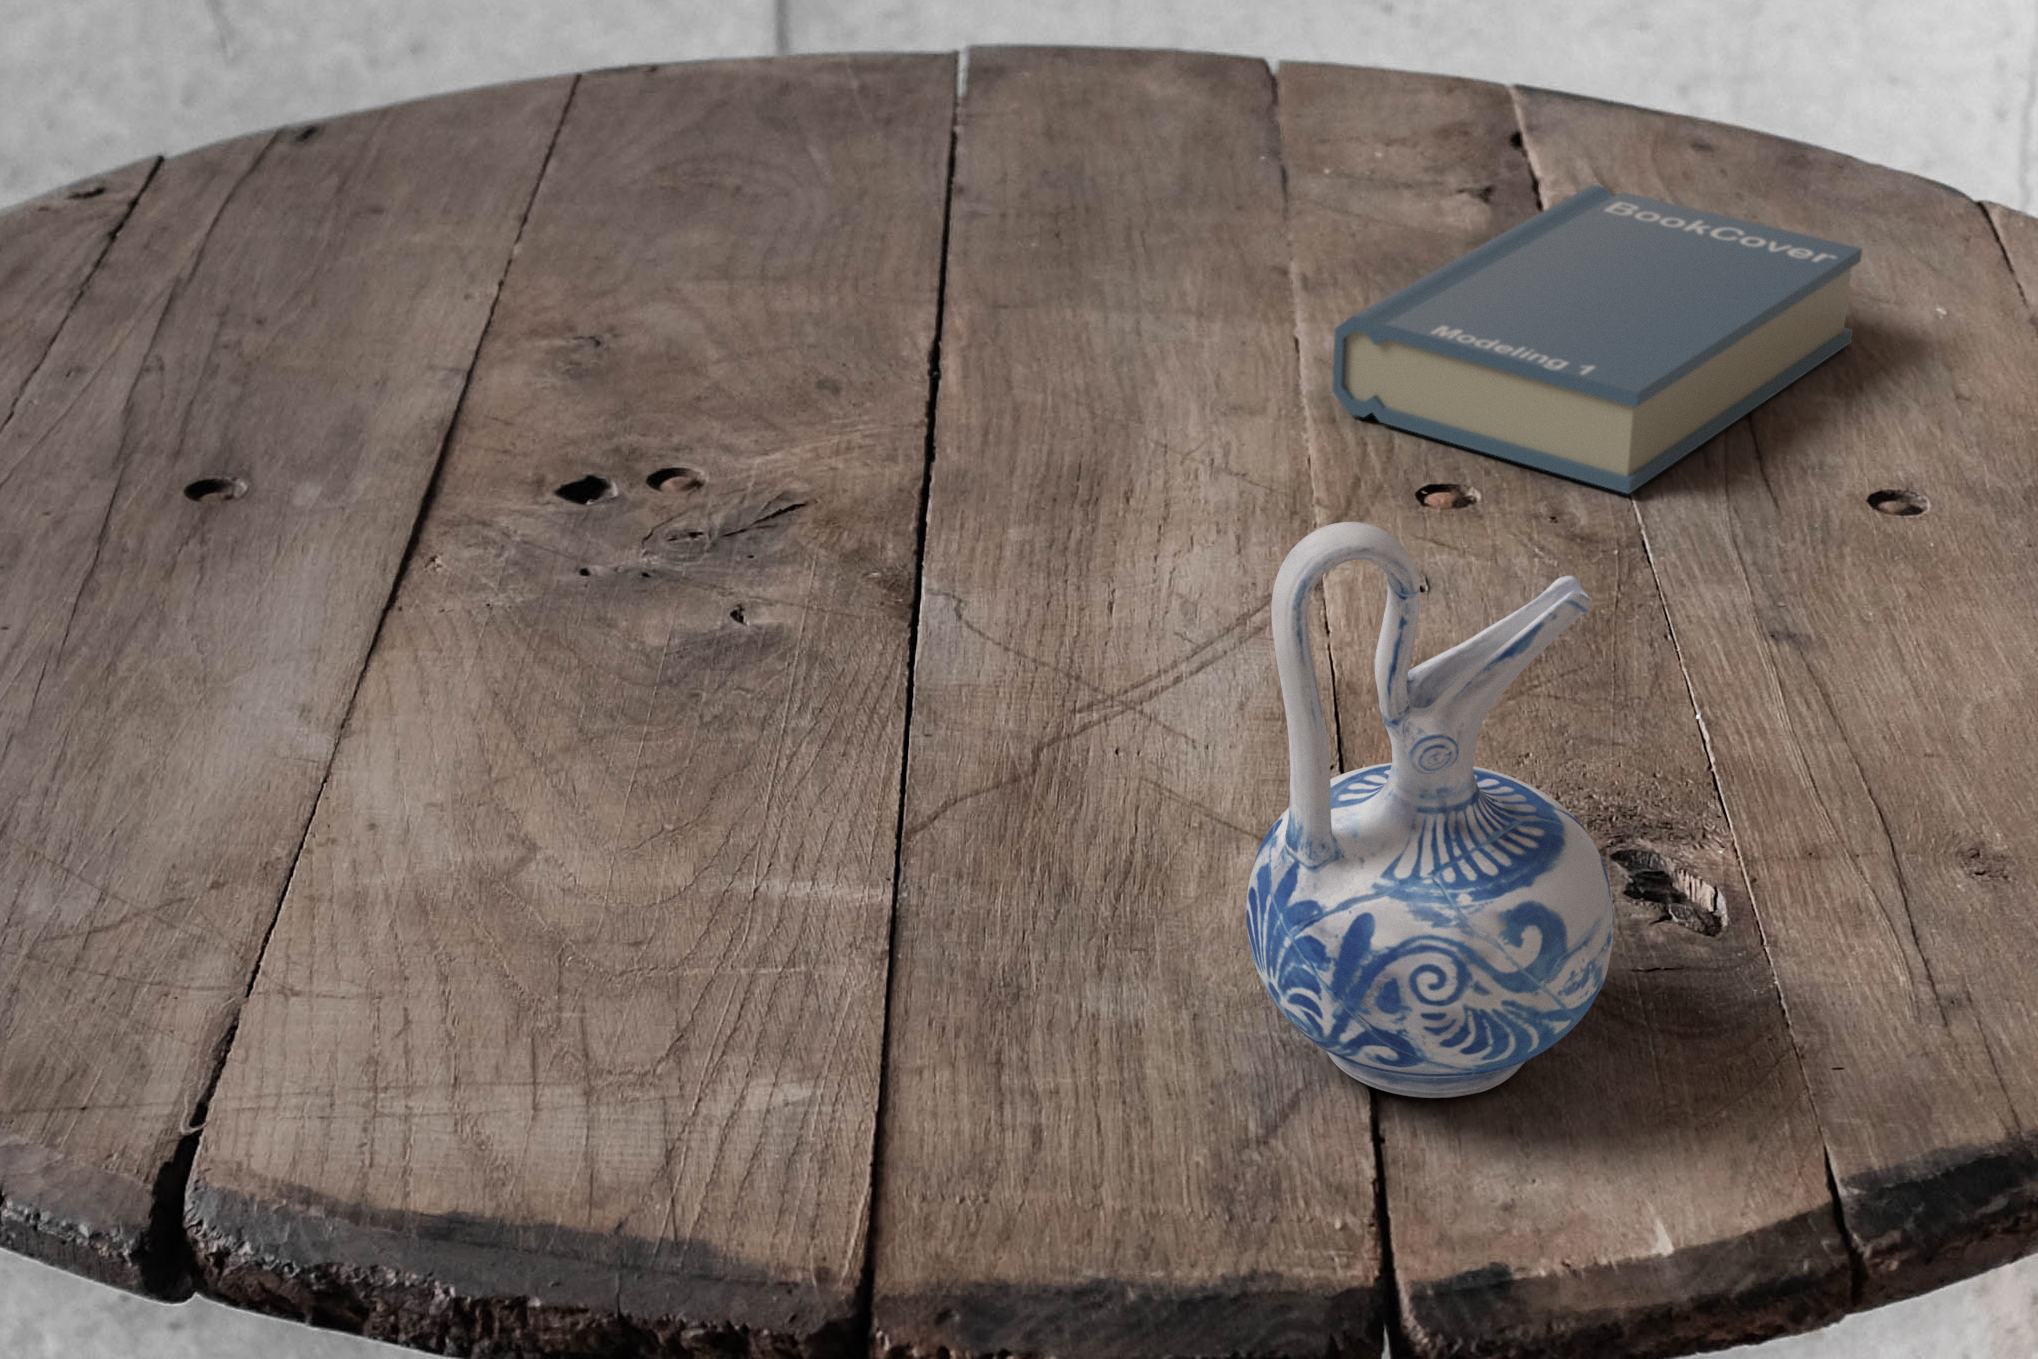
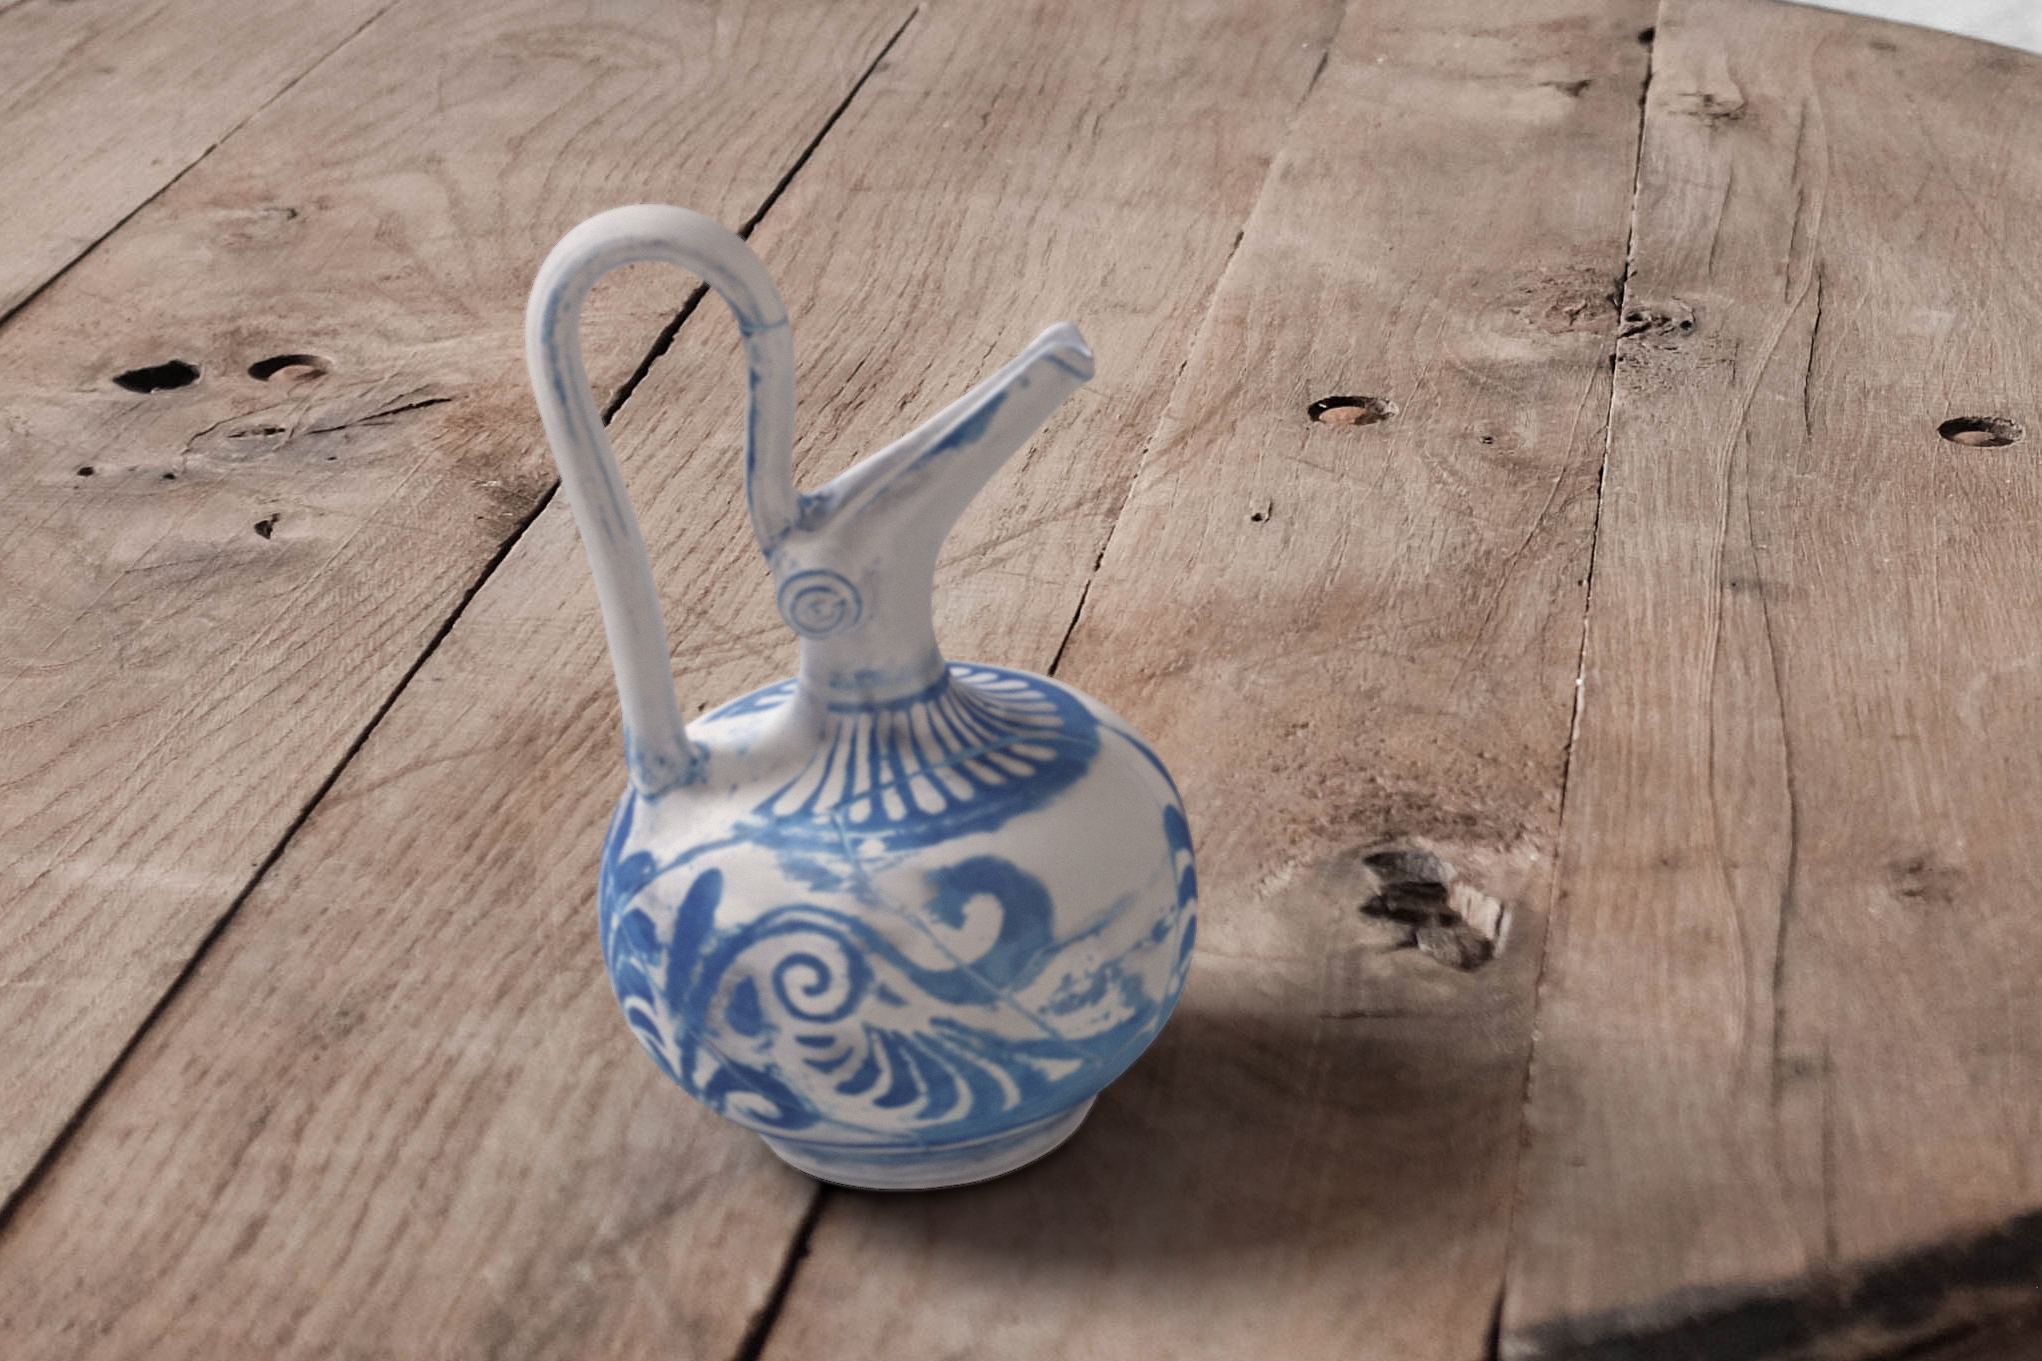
hardback book: present [1332,185,1862,494] -> none [1249,50,2006,411]

